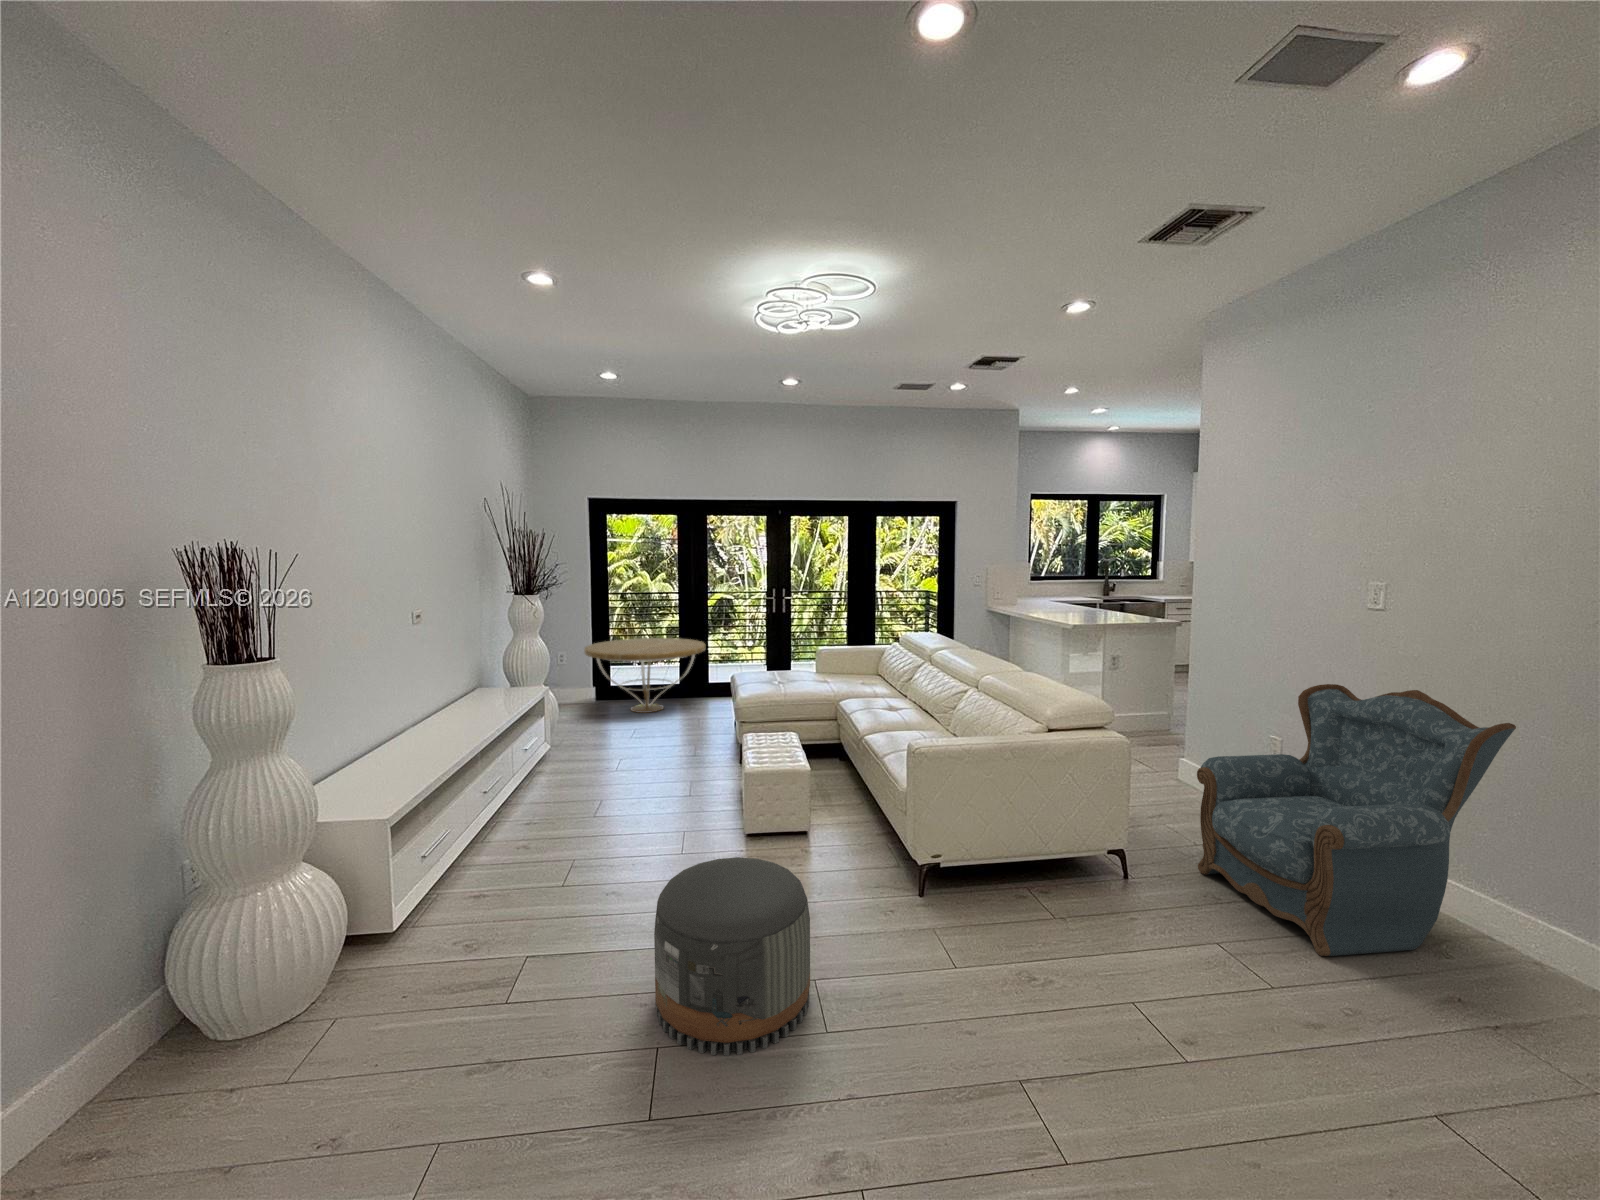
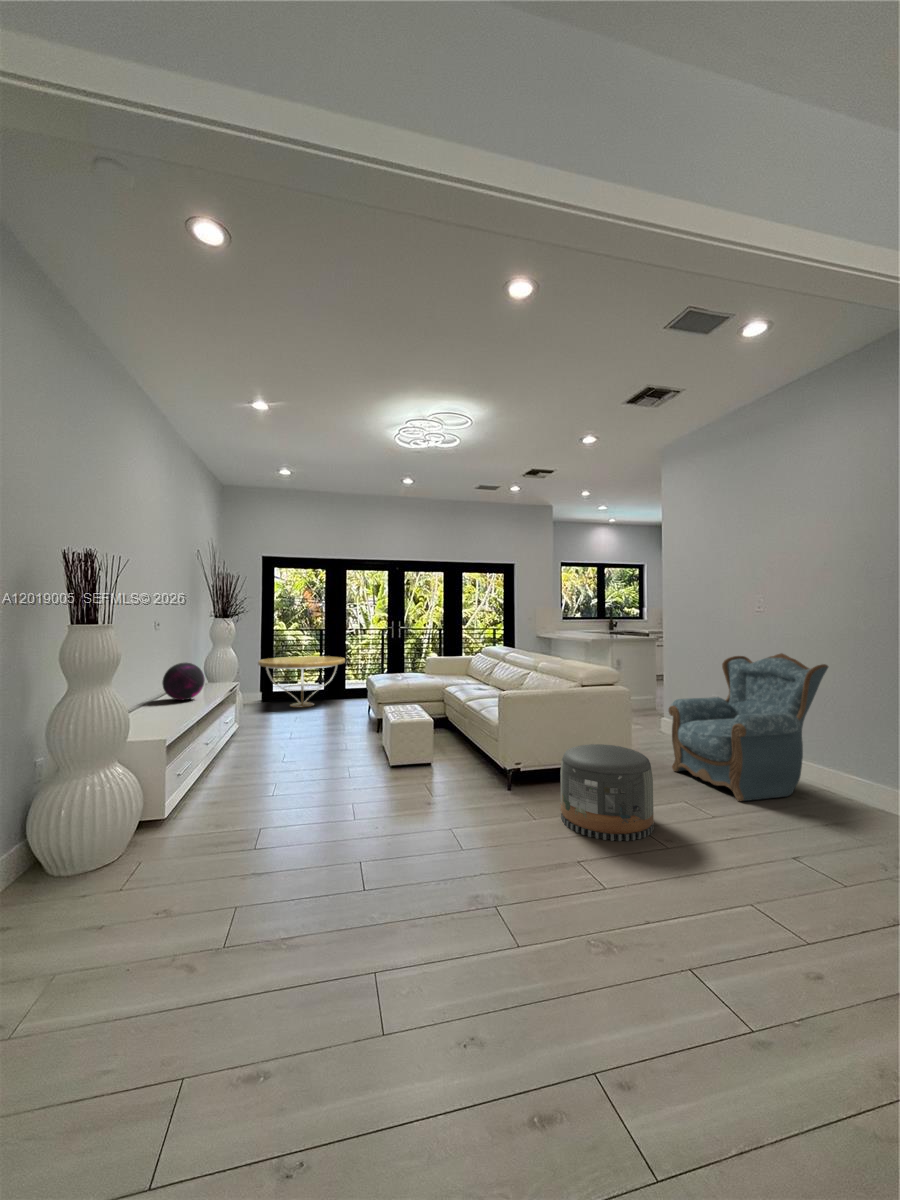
decorative orb: none [418,674,480,728] -> present [162,663,205,700]
pouf: present [654,857,810,1056] -> present [560,744,654,841]

